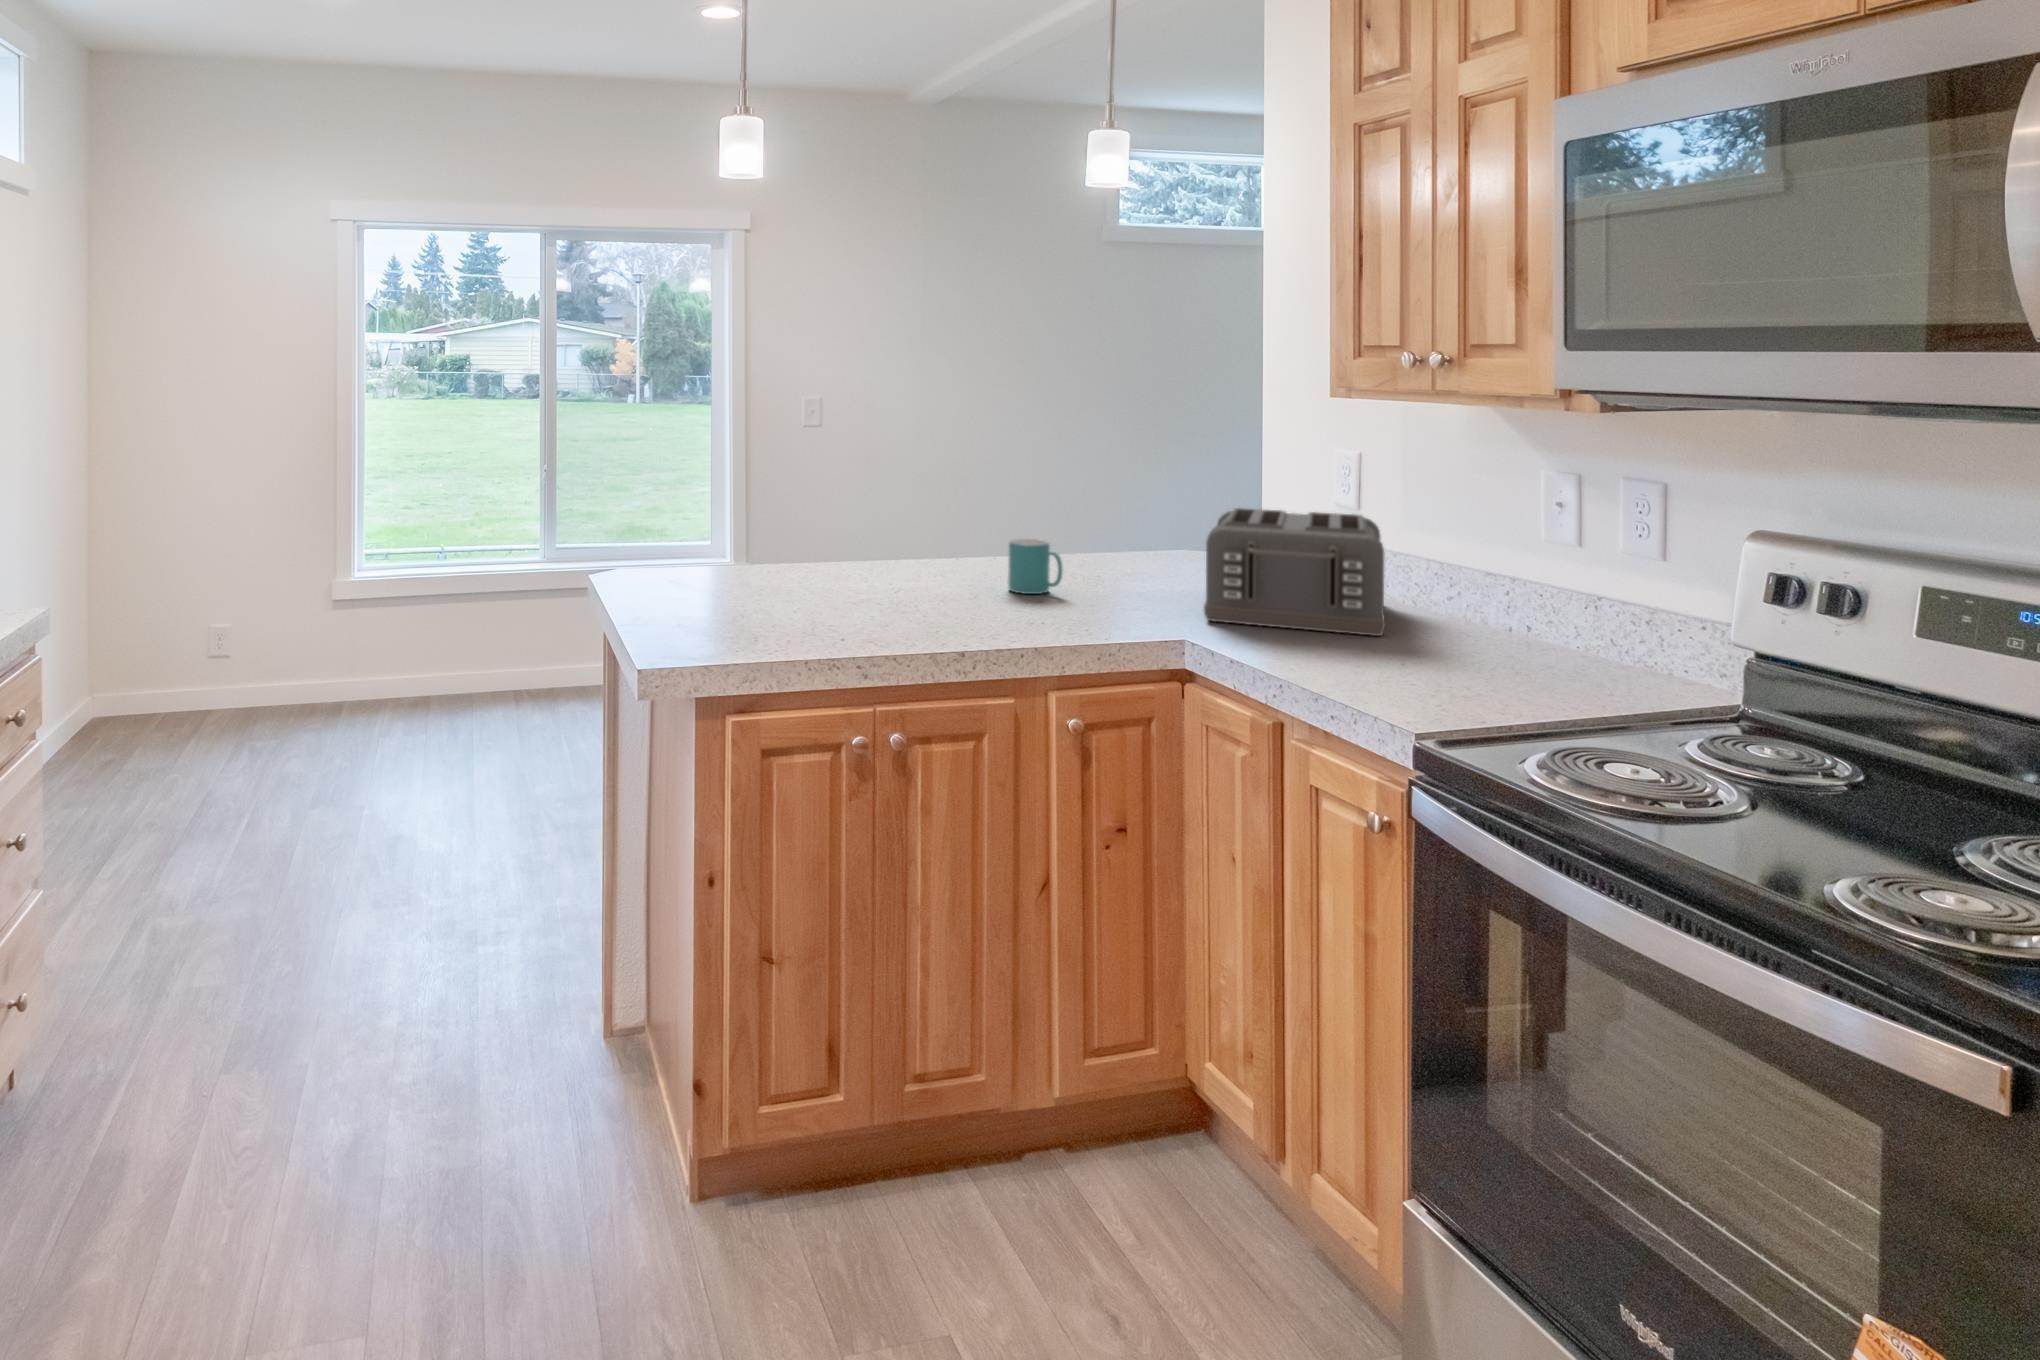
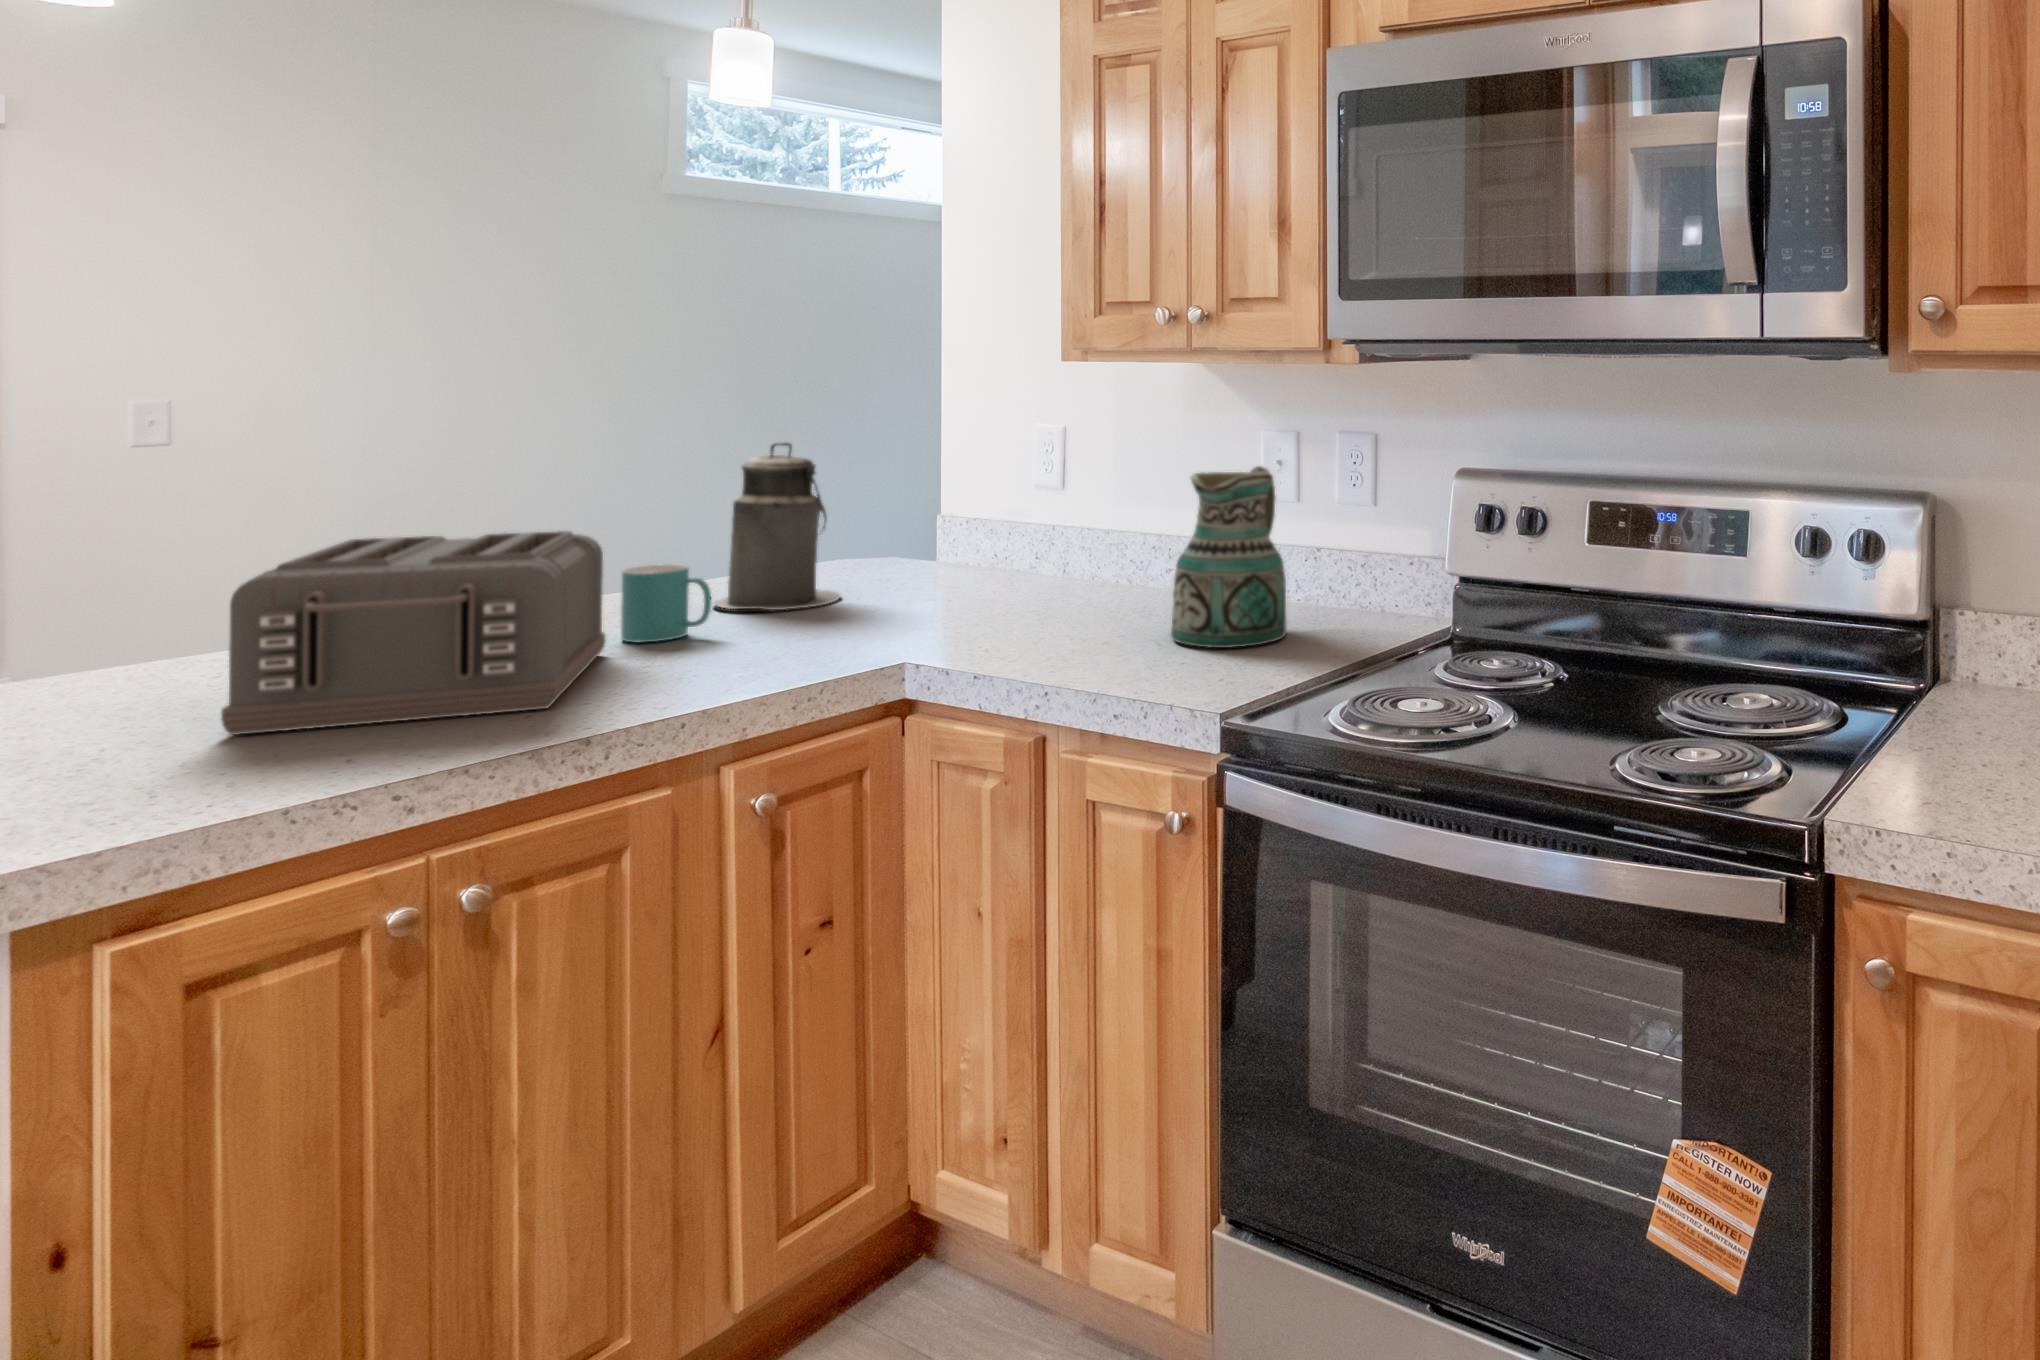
canister: none [1074,454,1164,584] -> present [712,442,840,610]
ceramic pitcher: none [1412,506,1535,679] -> present [1171,466,1286,648]
toaster: present [1204,508,1385,636] -> present [221,531,606,735]

